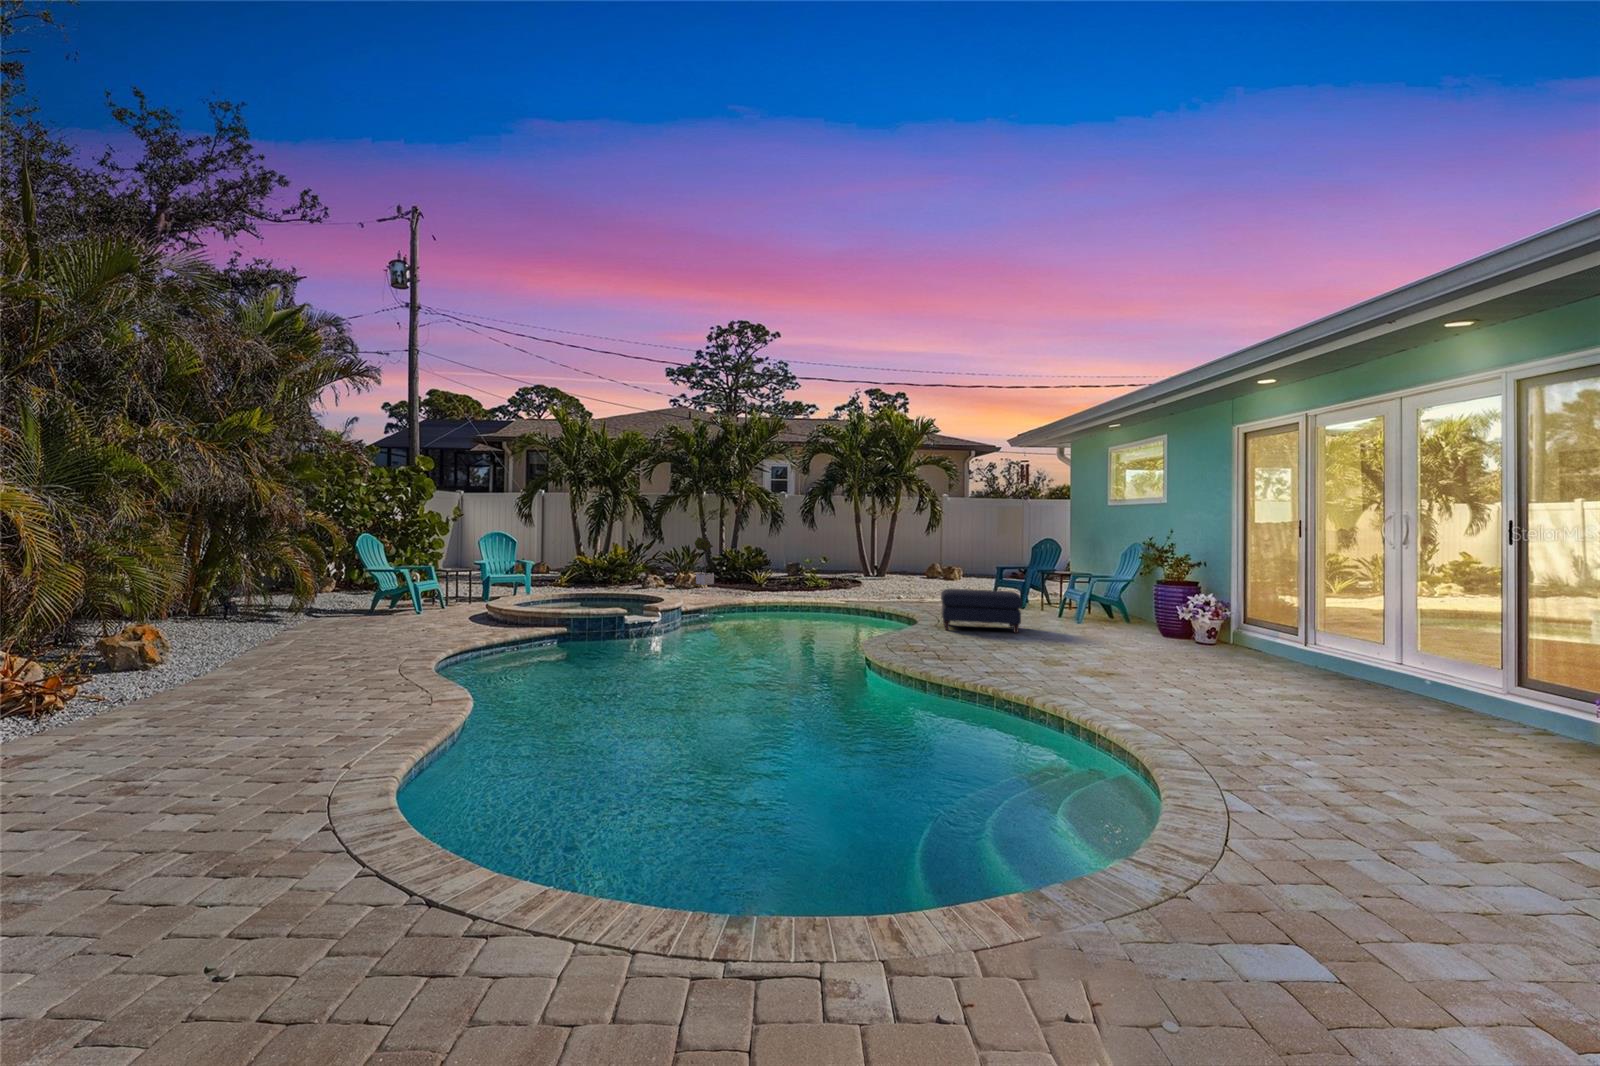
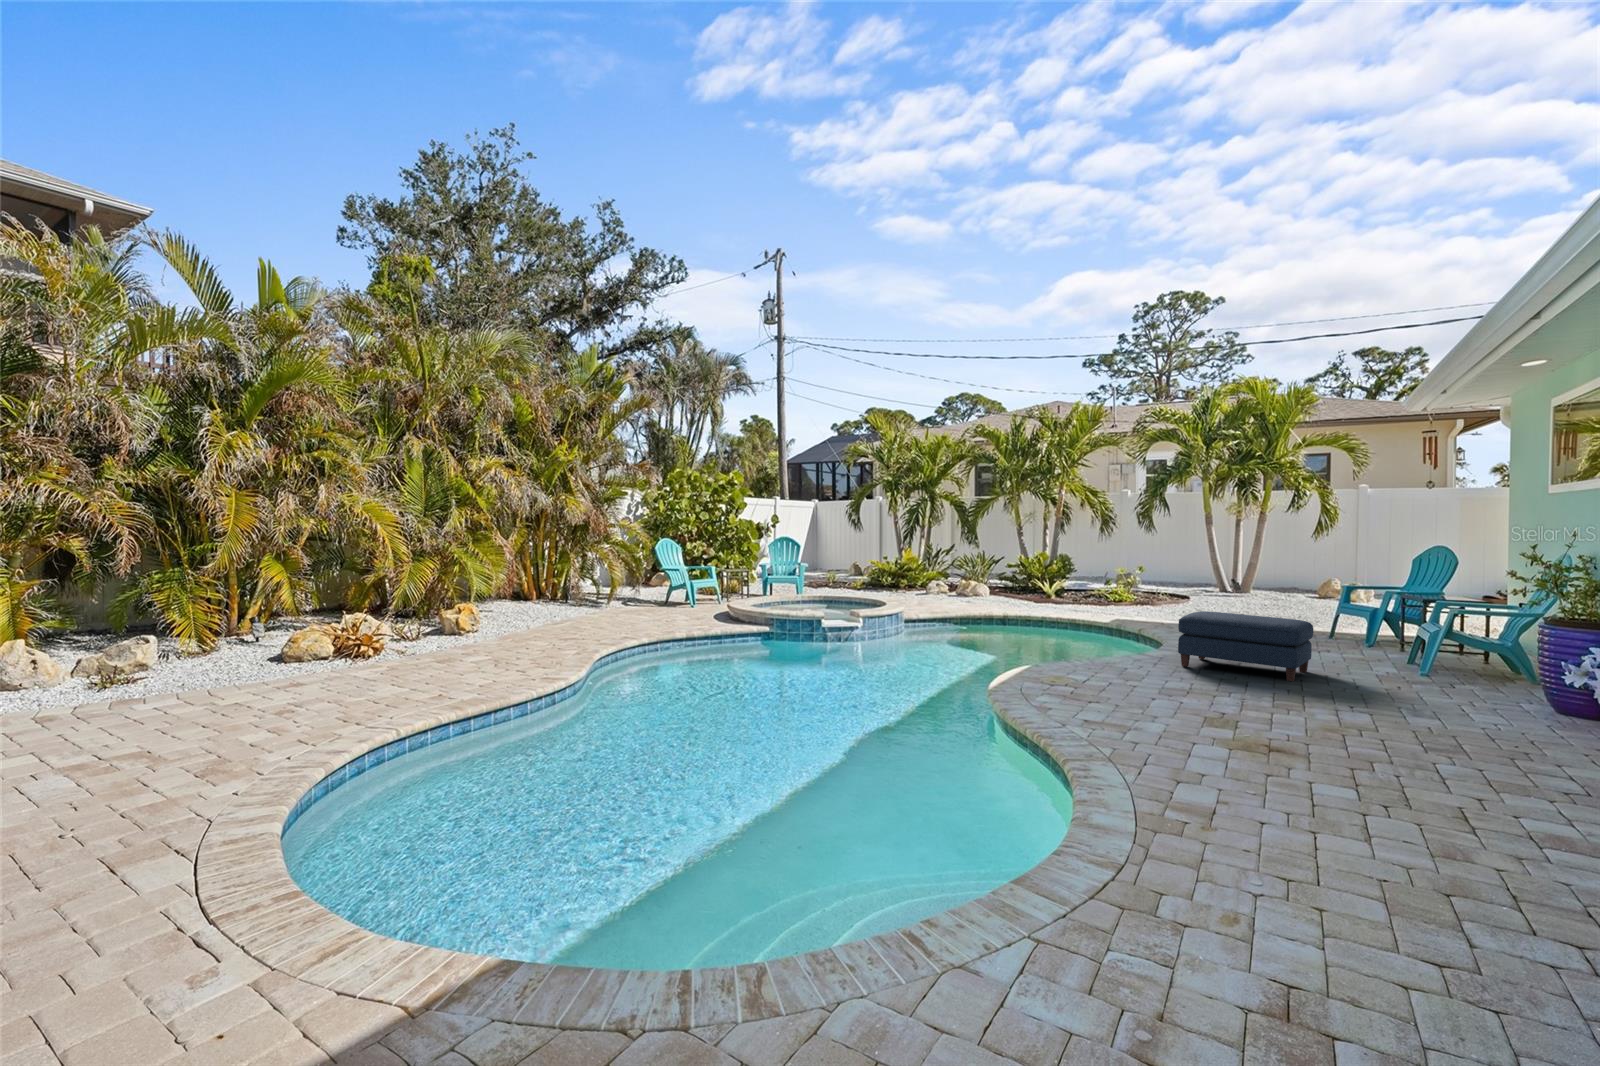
potted tree: present [695,537,714,585] -> none [999,540,1021,593]

